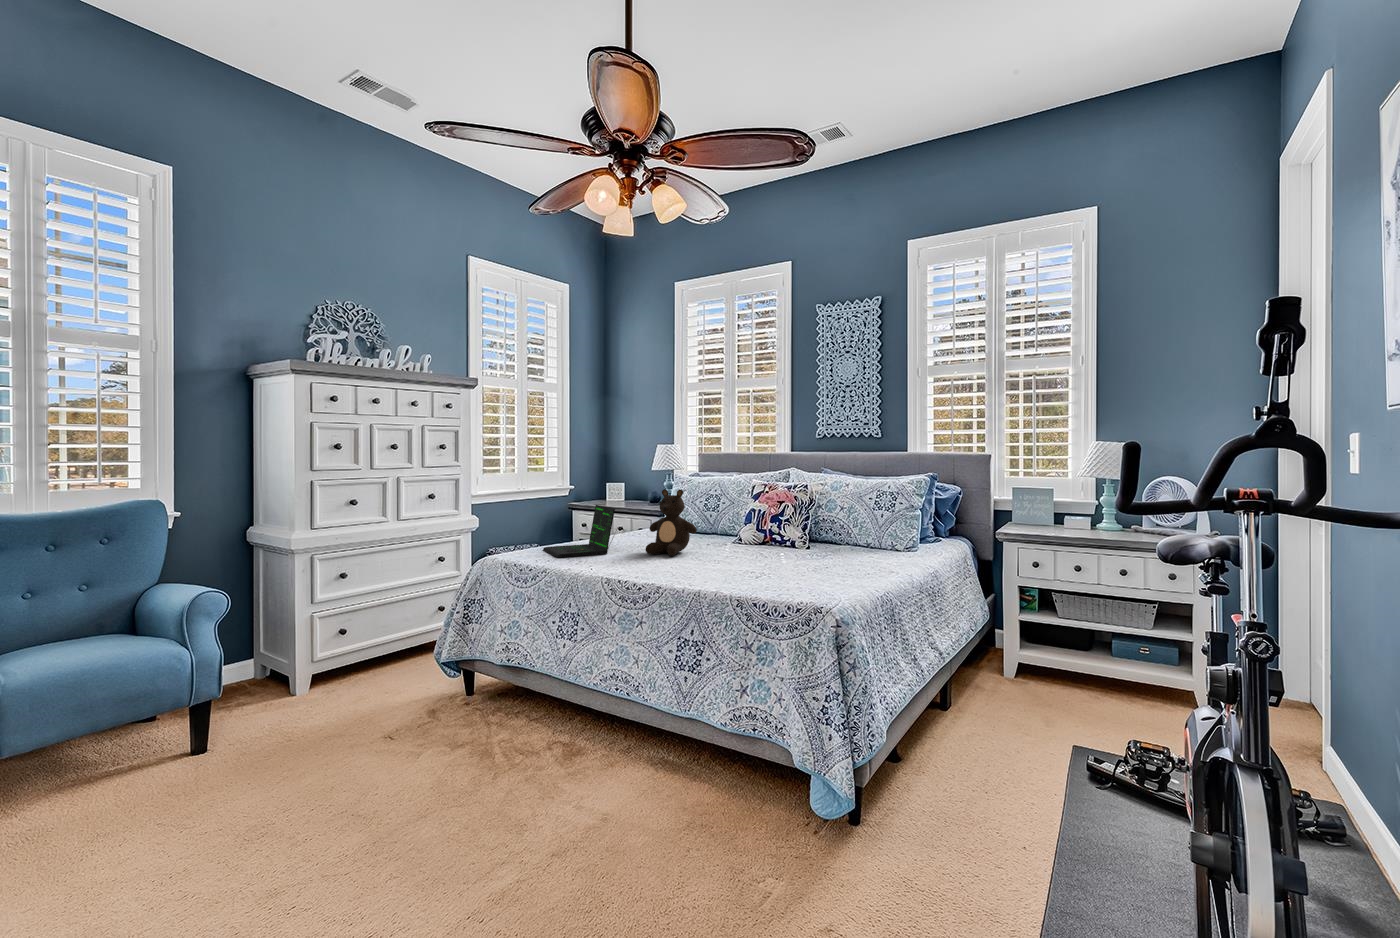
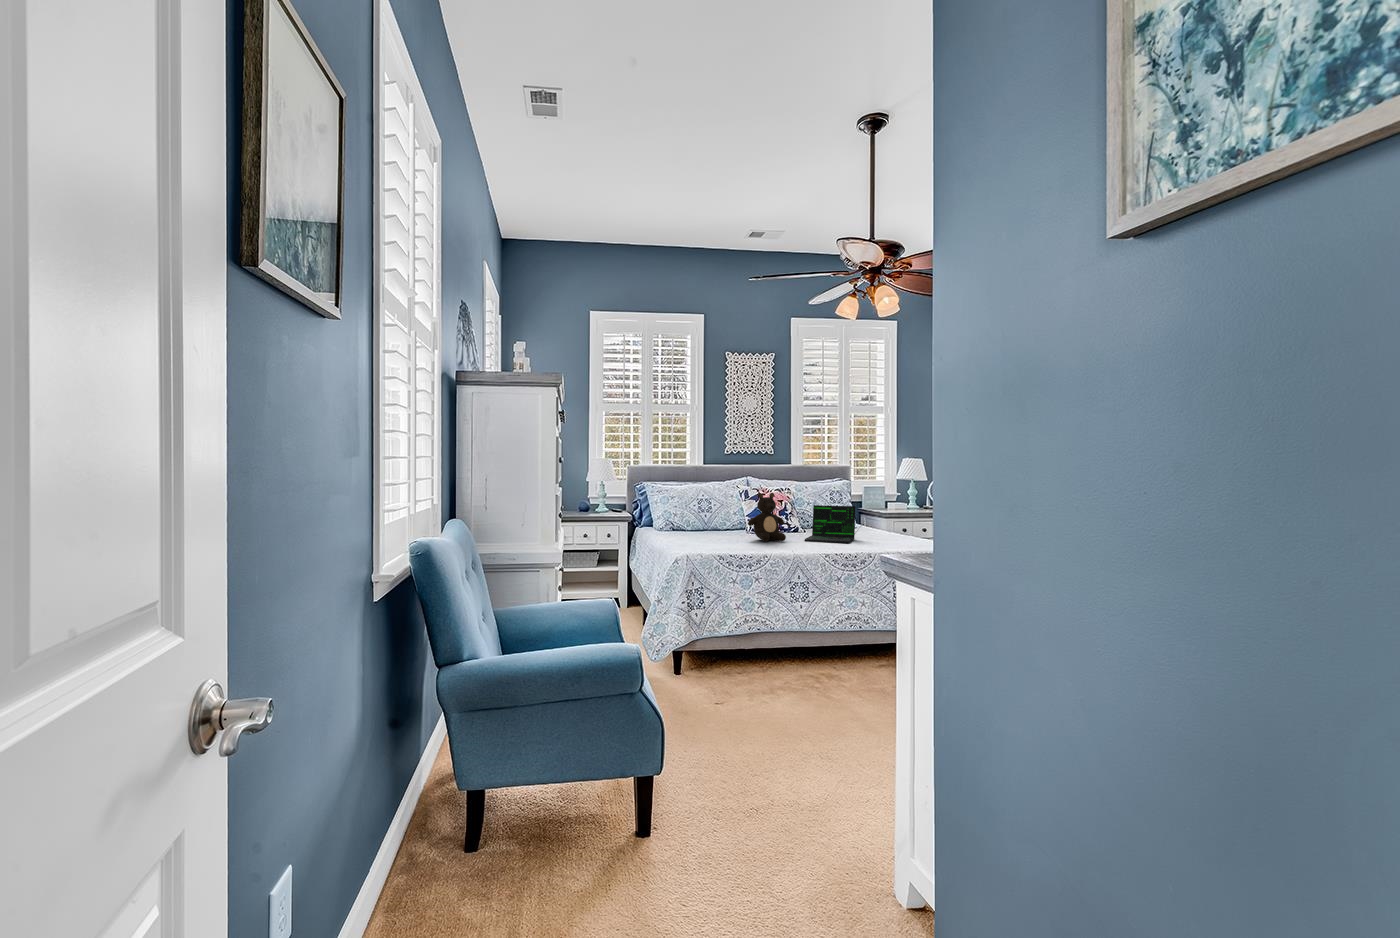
laptop: present [543,505,618,557] -> present [805,505,866,543]

